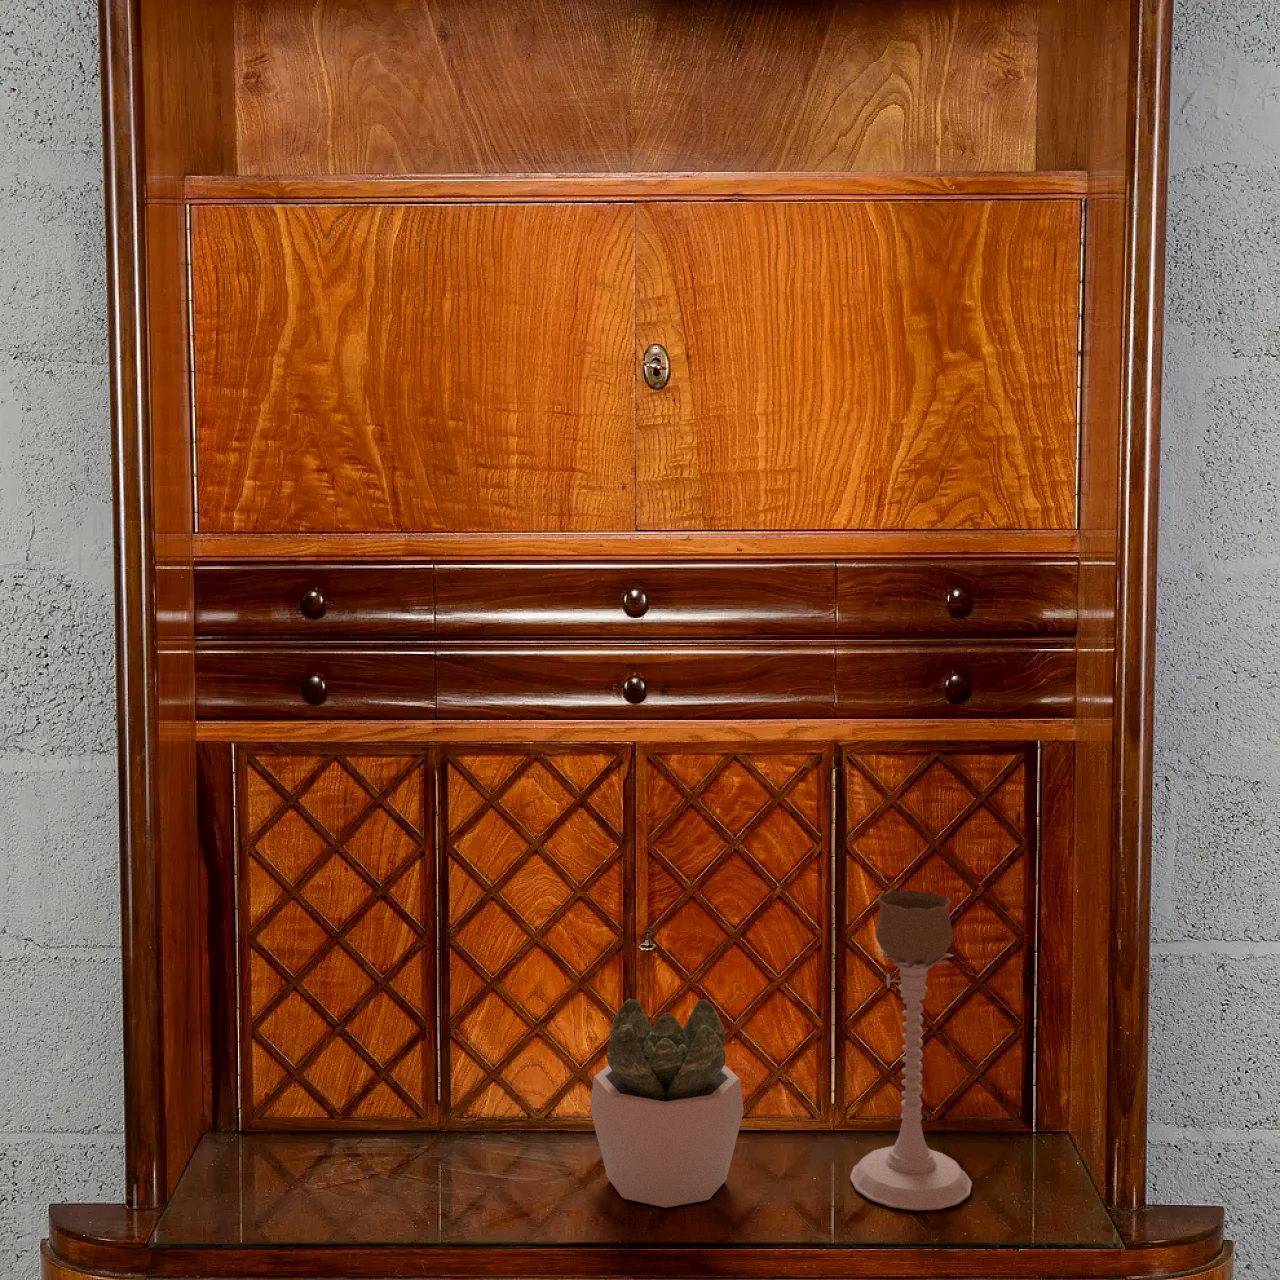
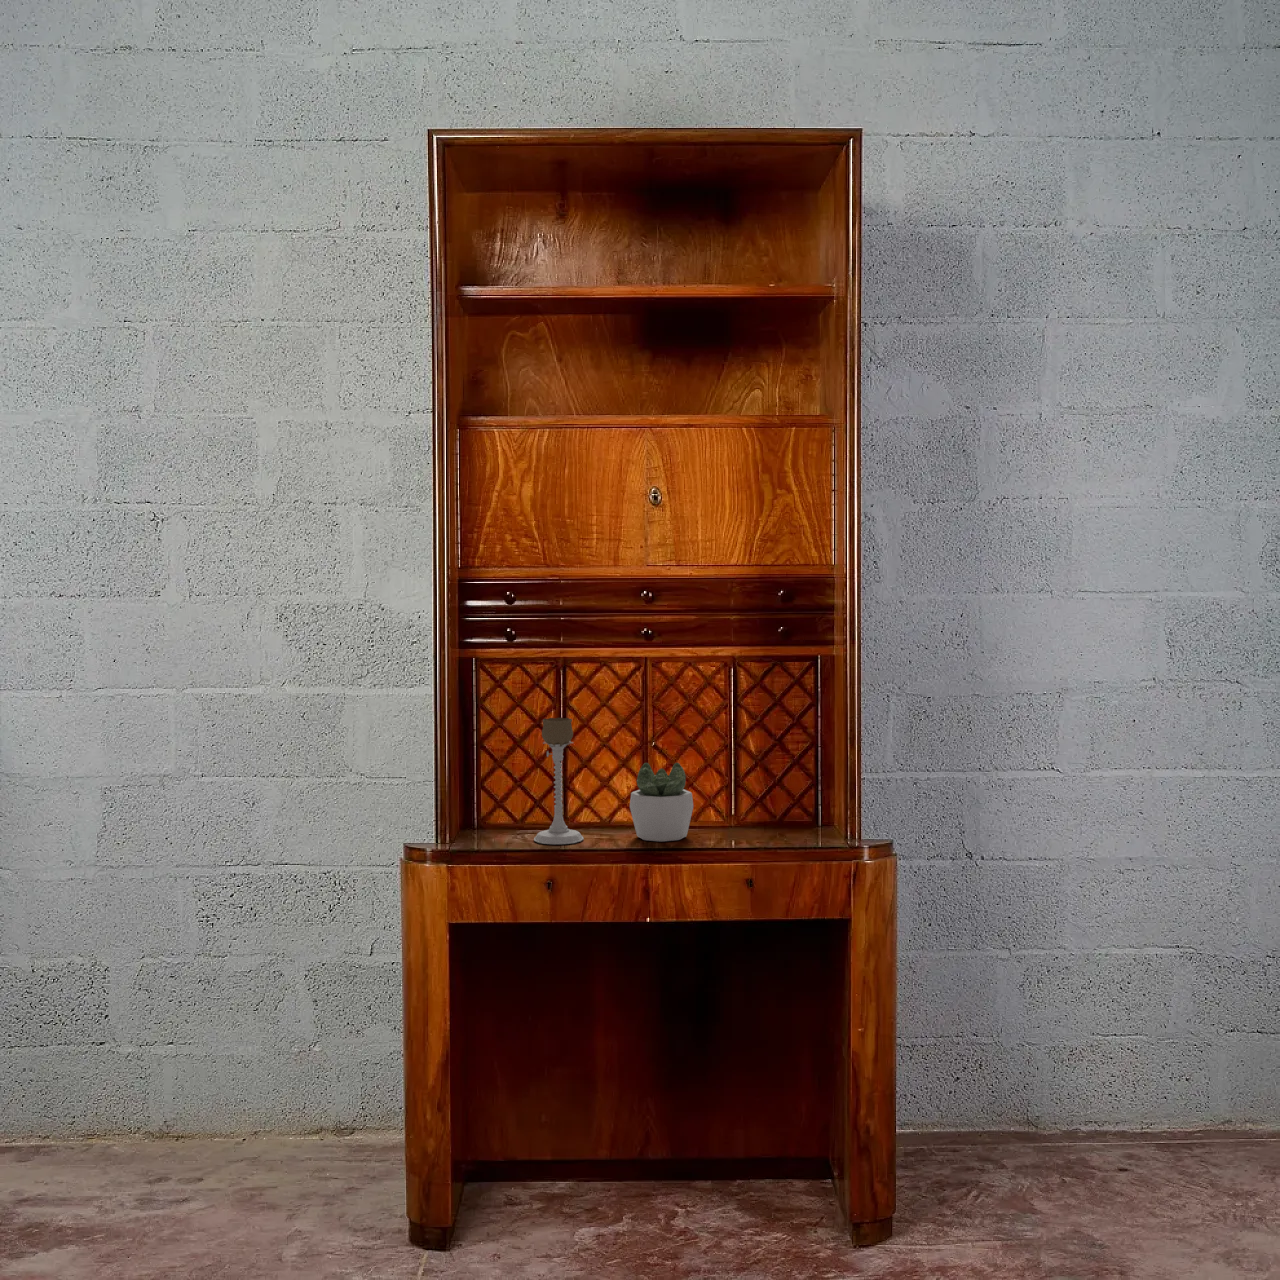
candle holder: present [850,890,972,1210] -> present [534,718,584,844]

